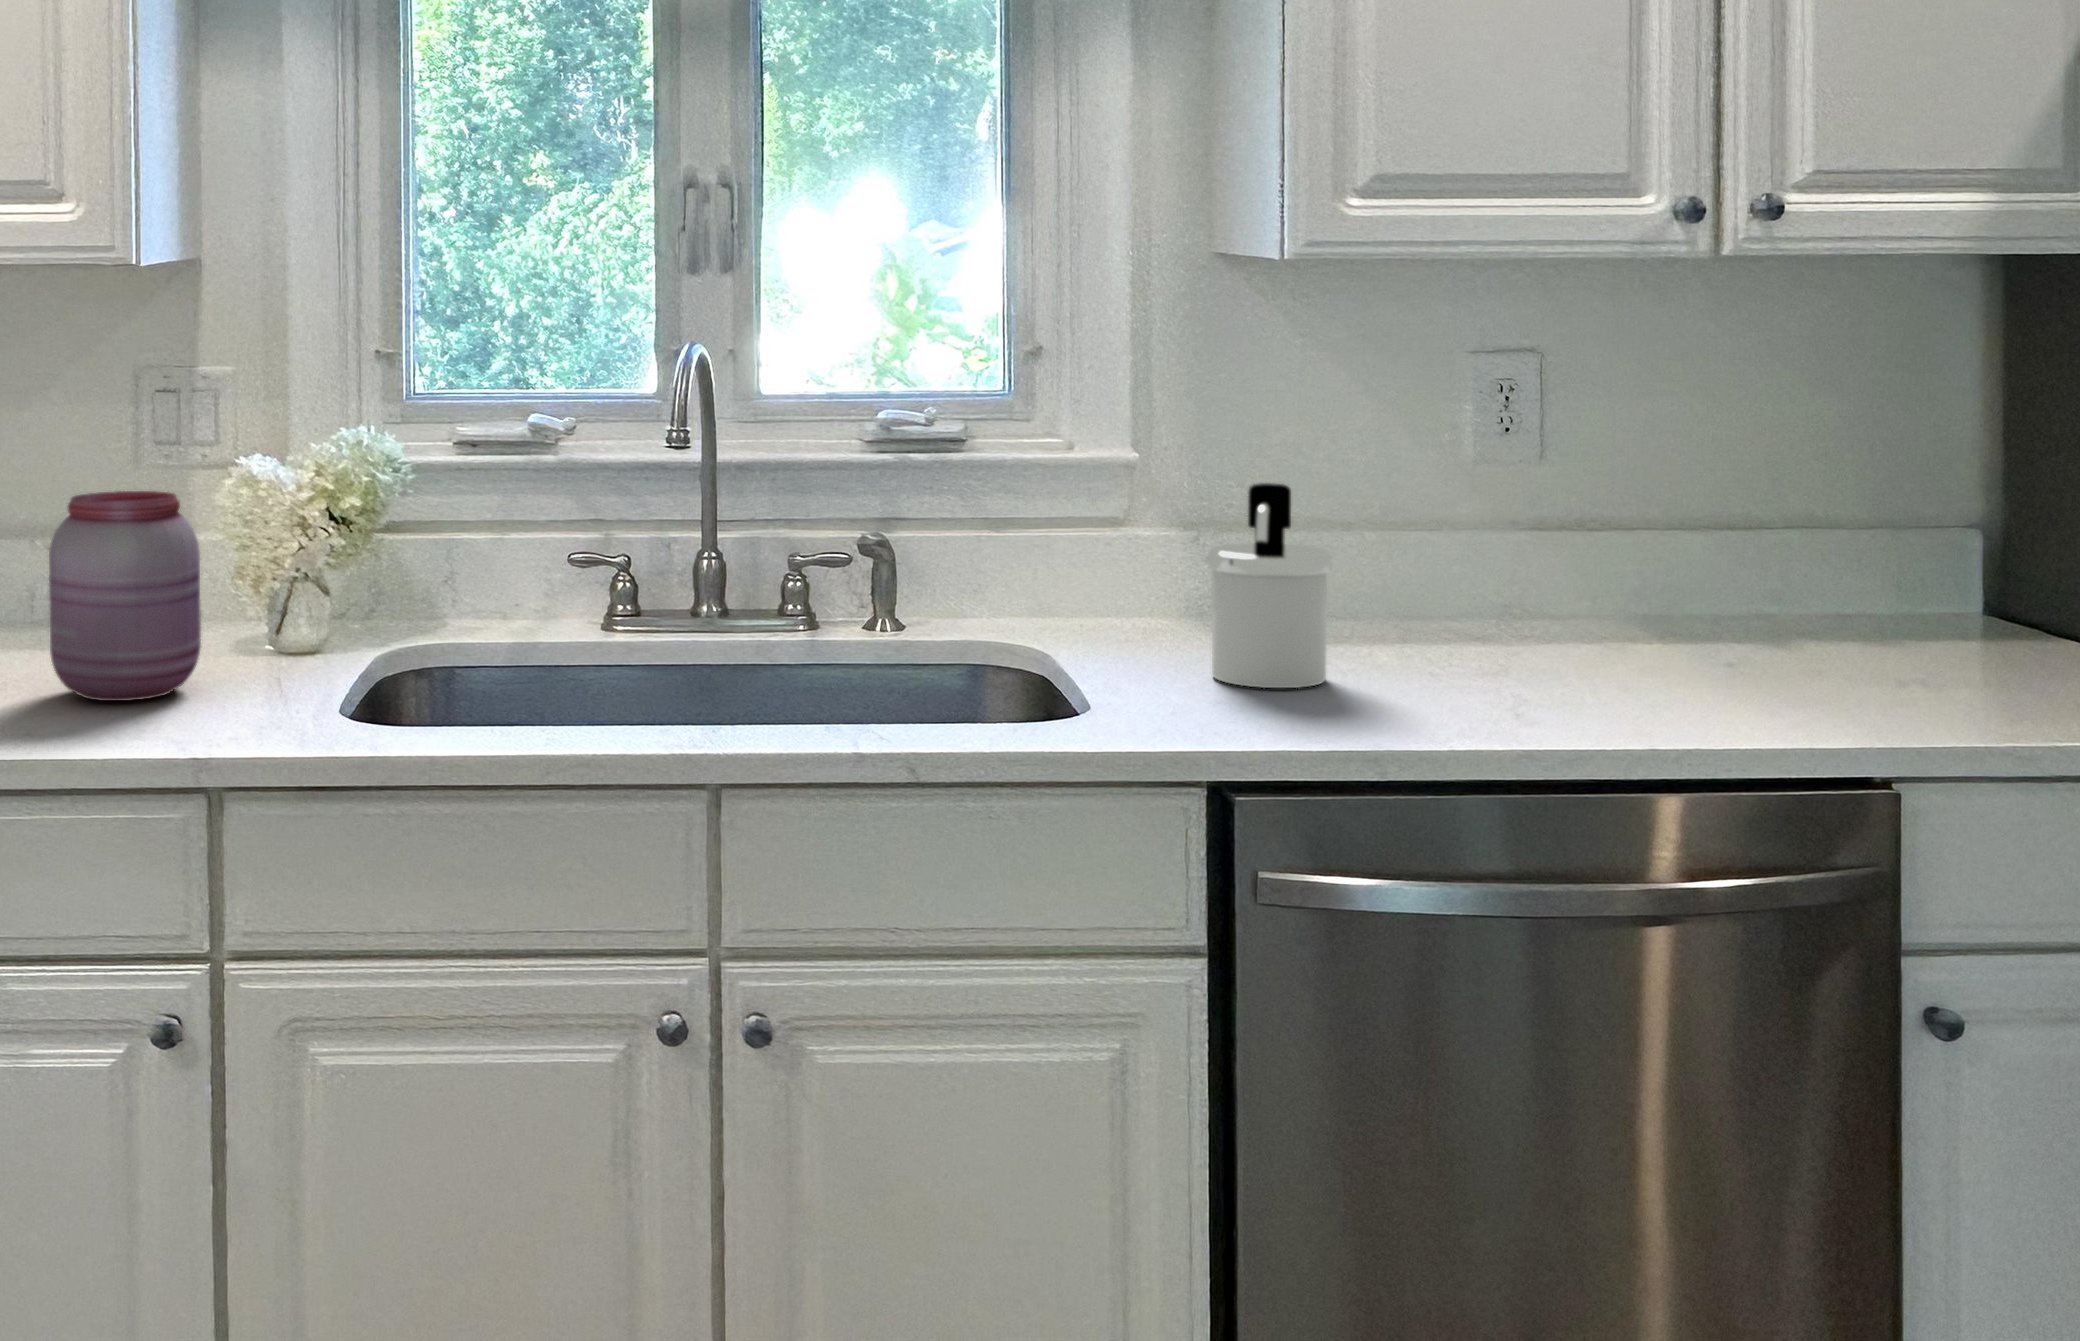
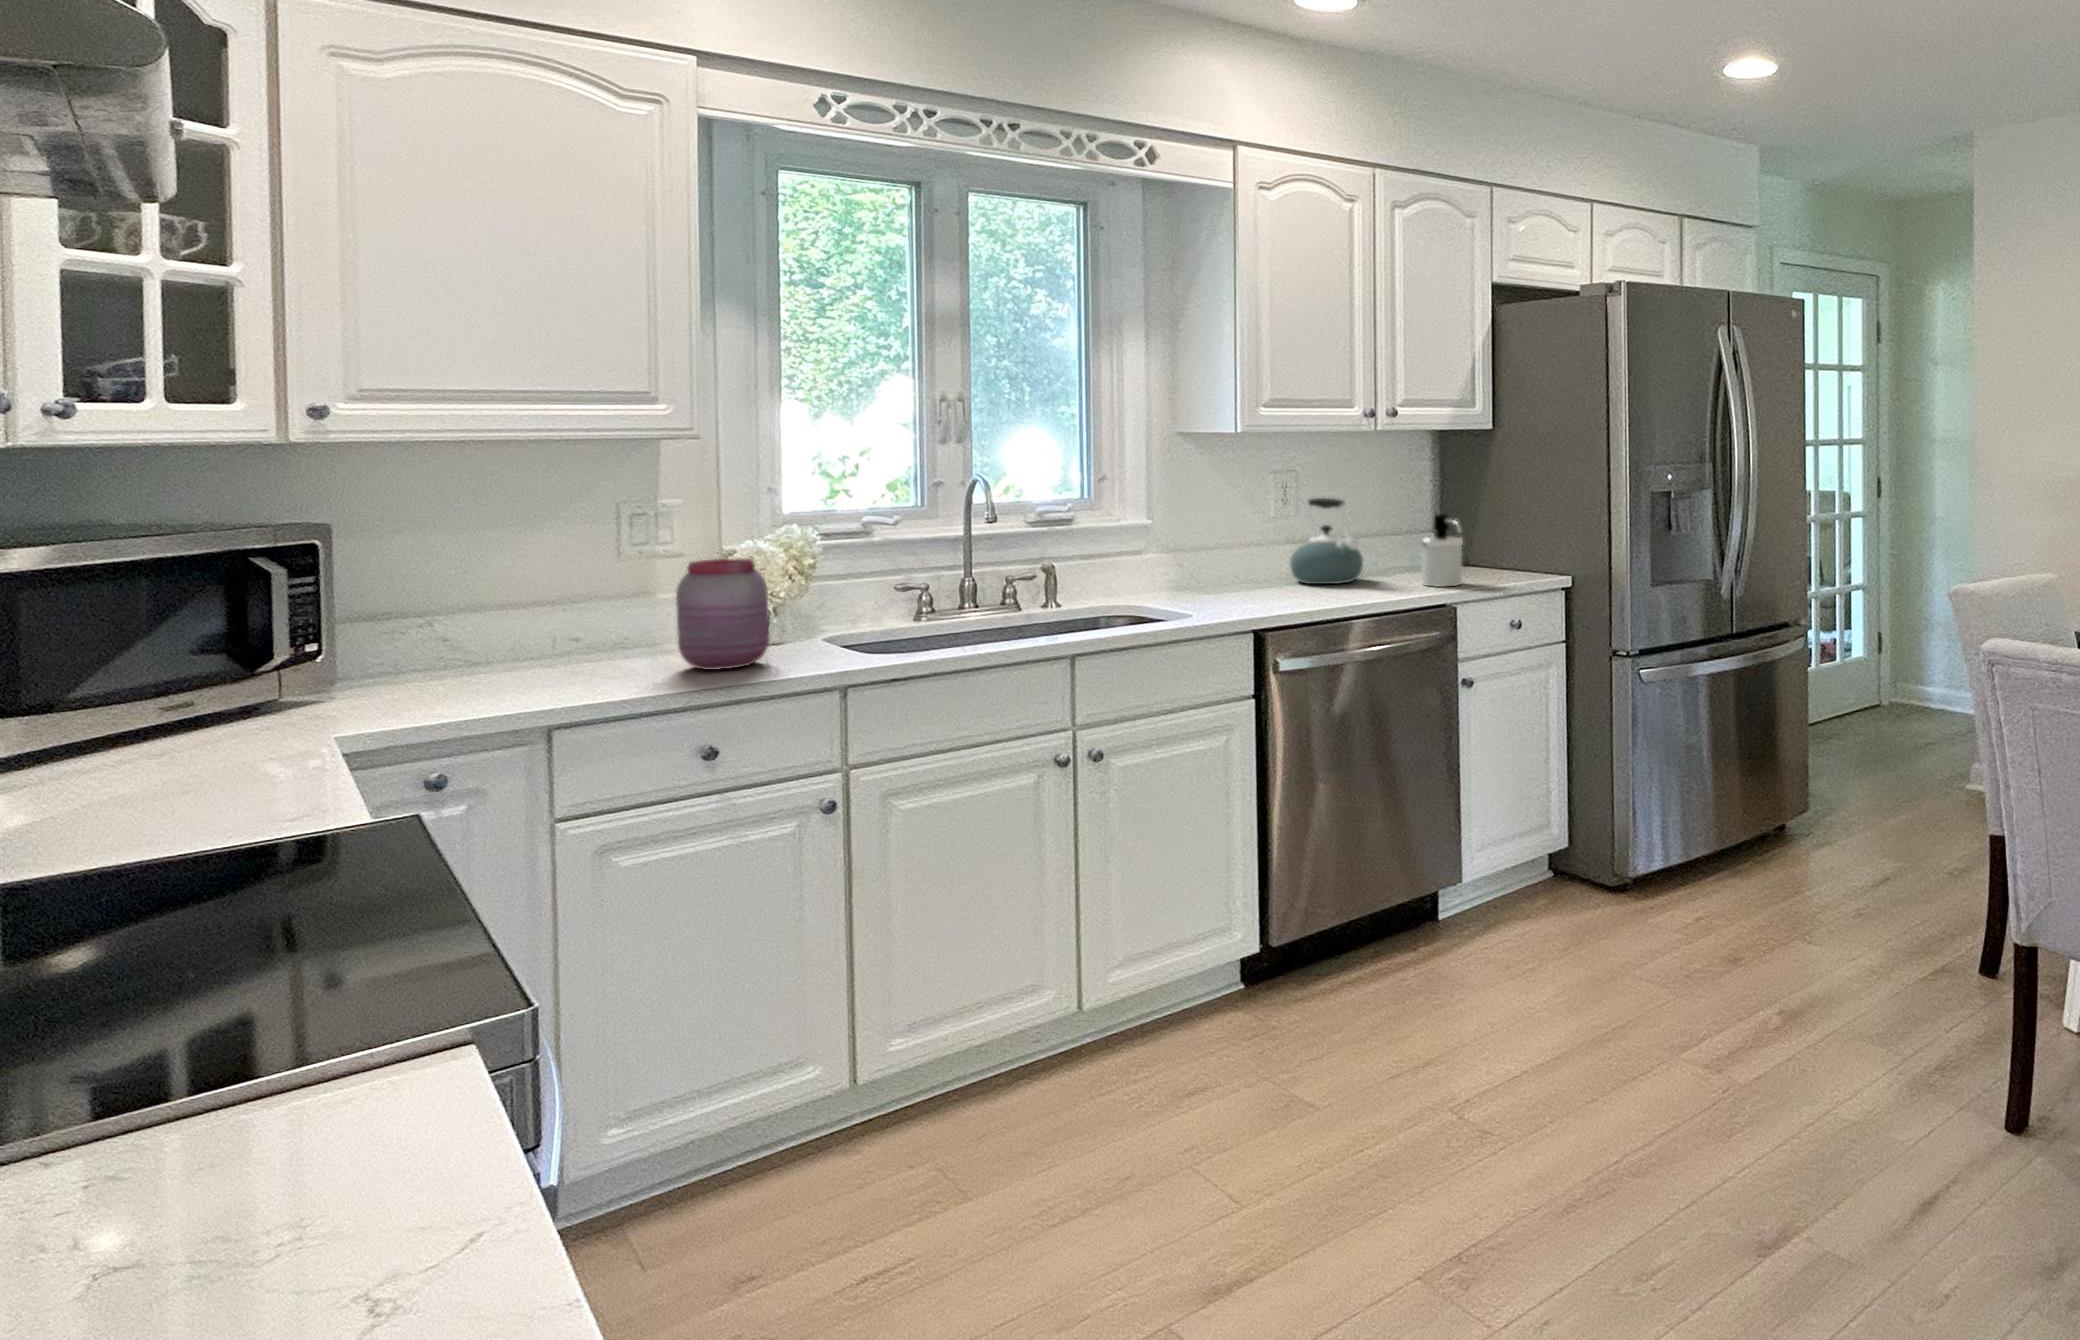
kettle: none [1494,423,1696,651] -> present [1290,498,1363,584]
soap dispenser: present [1208,483,1332,688] -> present [1420,514,1463,586]

